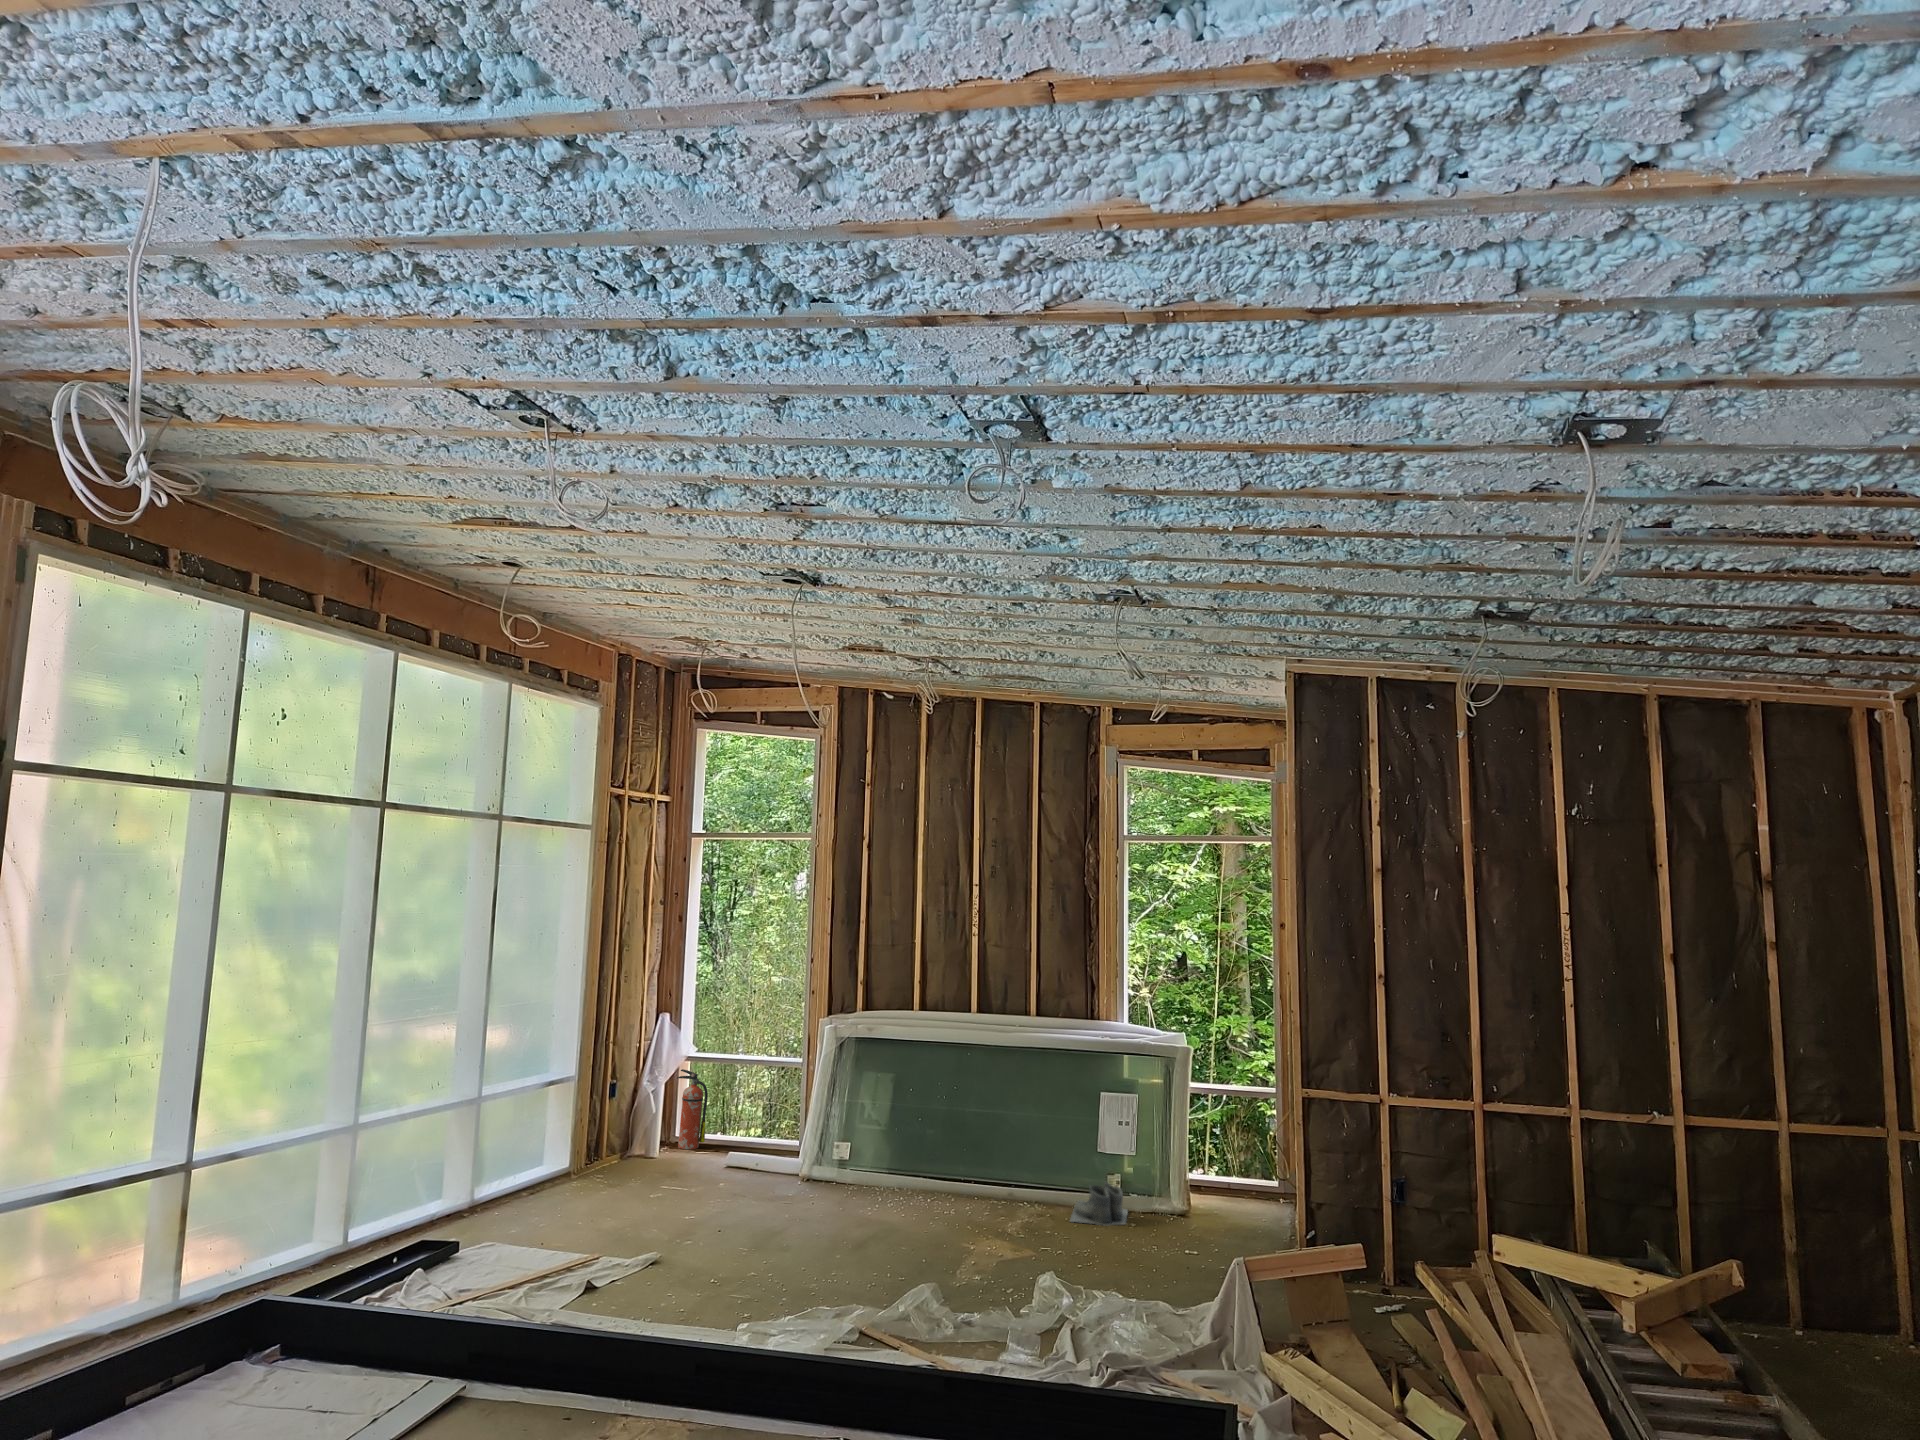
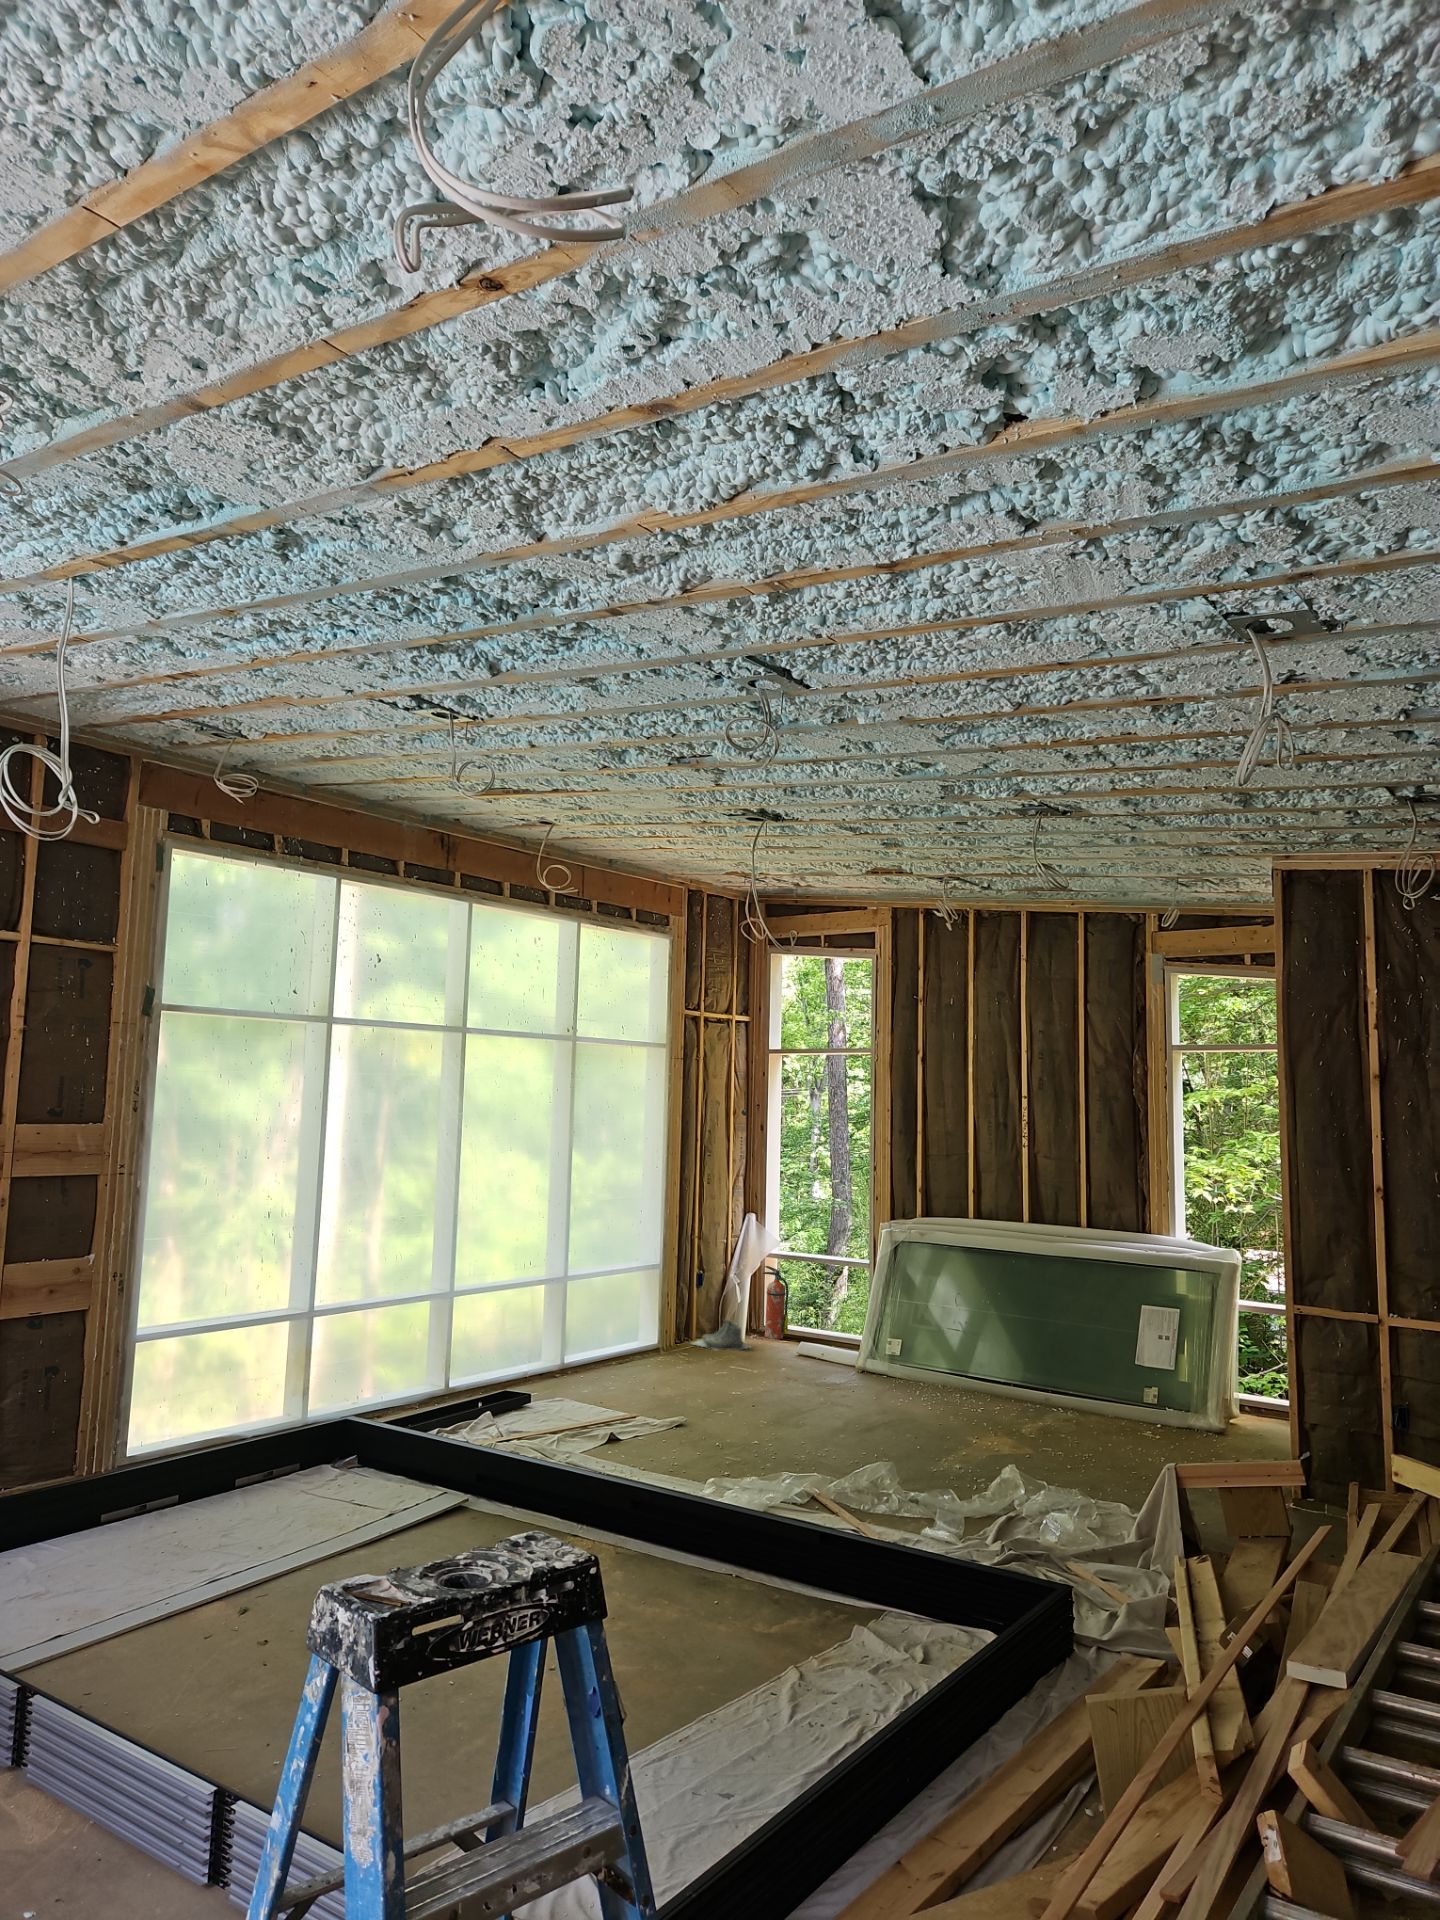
boots: present [1070,1182,1128,1226] -> present [692,1320,750,1350]

